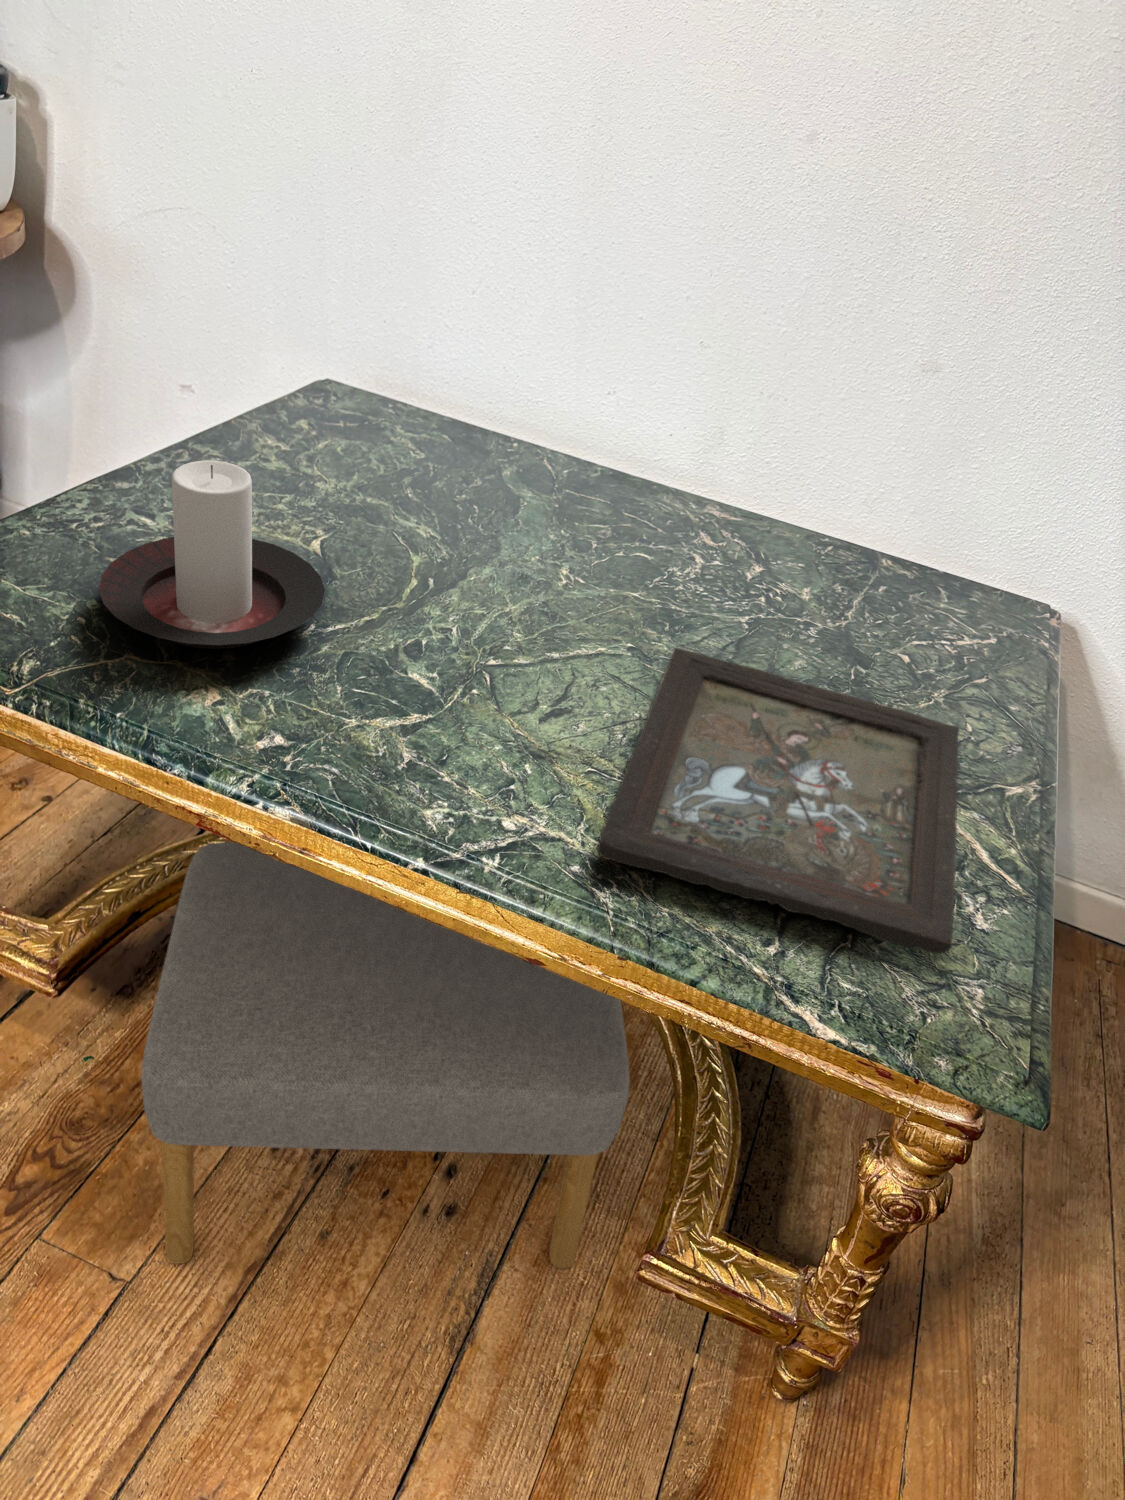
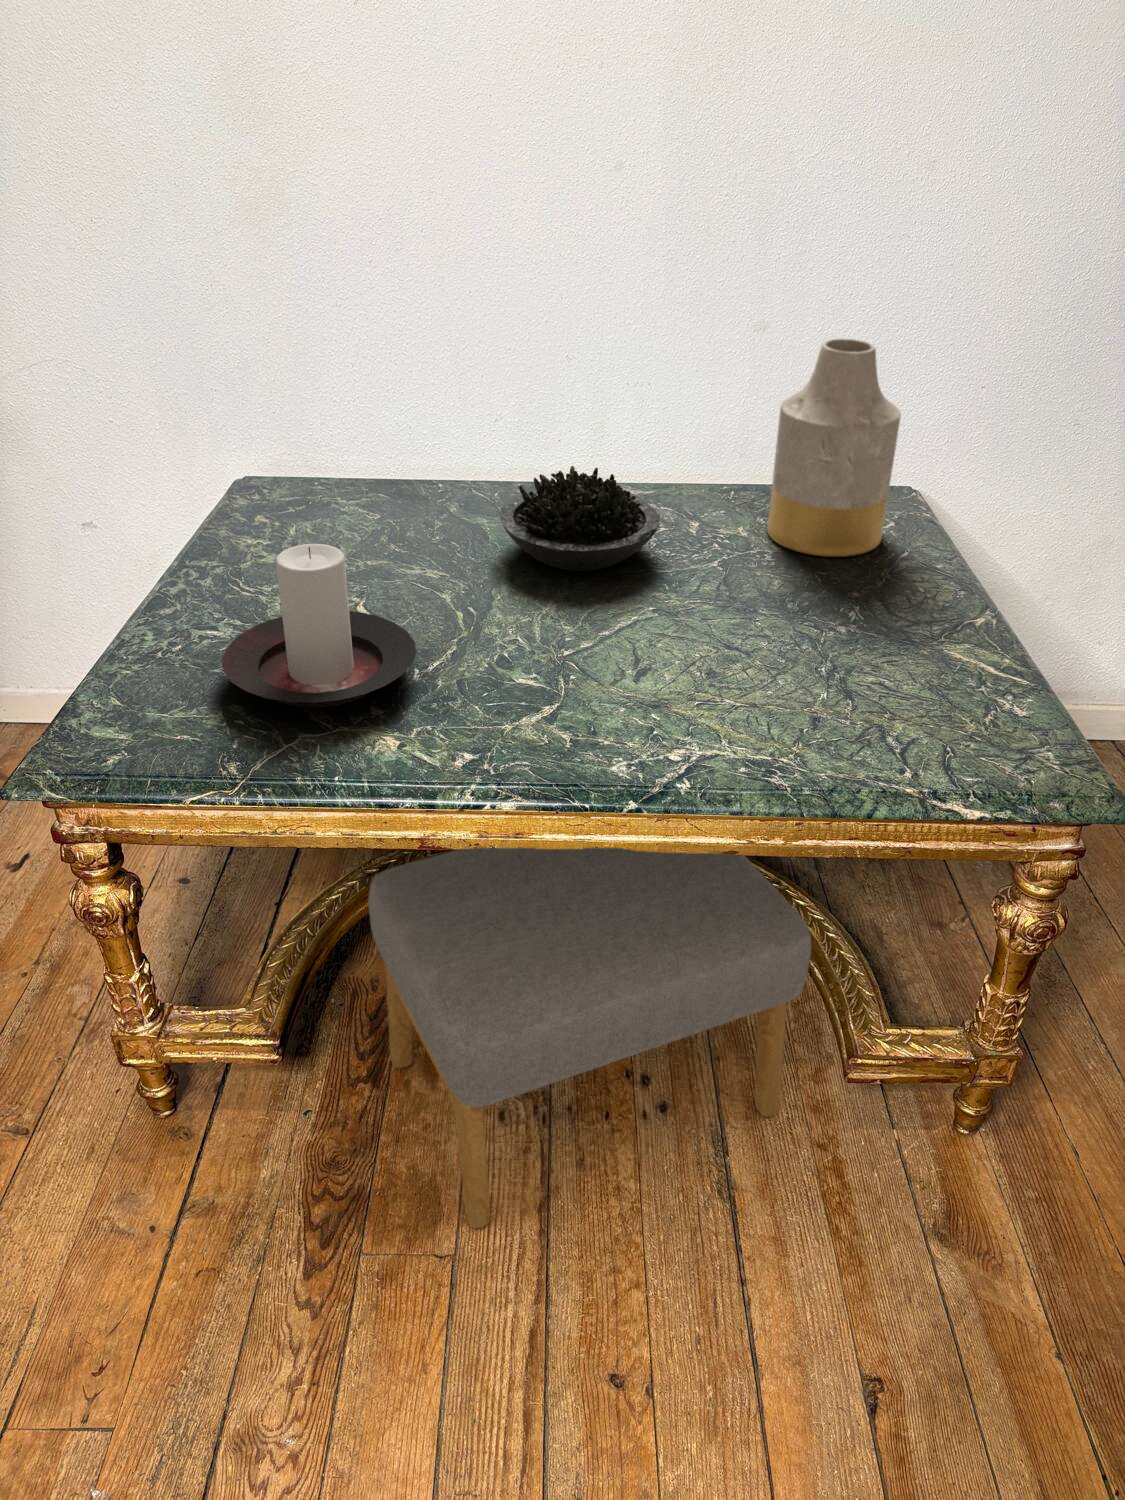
vase: none [834,390,1025,658] -> present [768,339,901,557]
succulent plant: none [515,459,701,584] -> present [500,466,660,571]
tray: present [598,648,959,953] -> none [690,593,1023,754]

